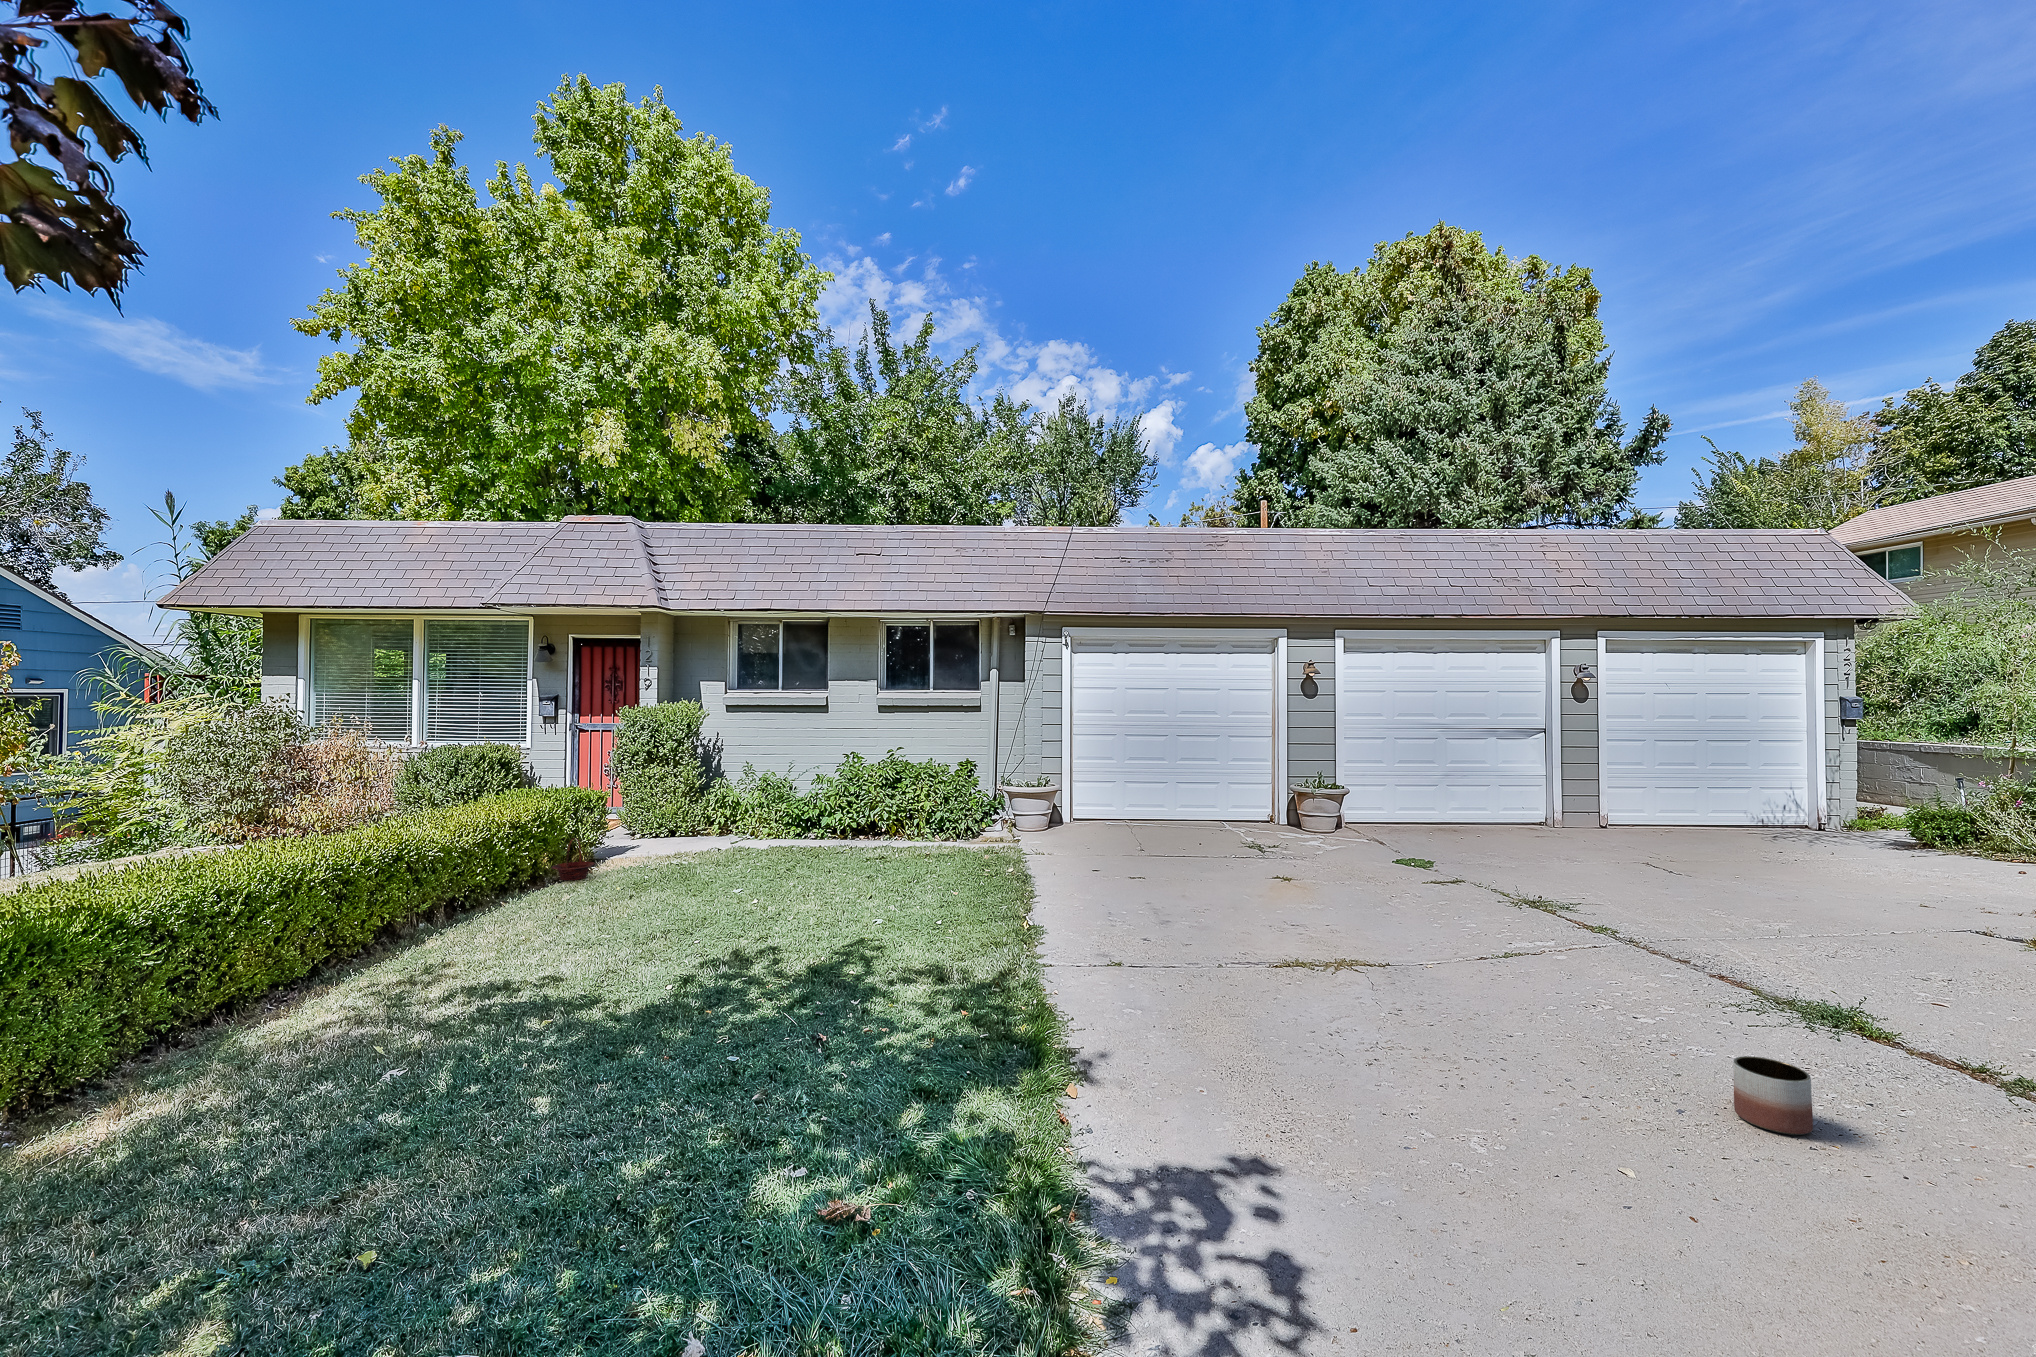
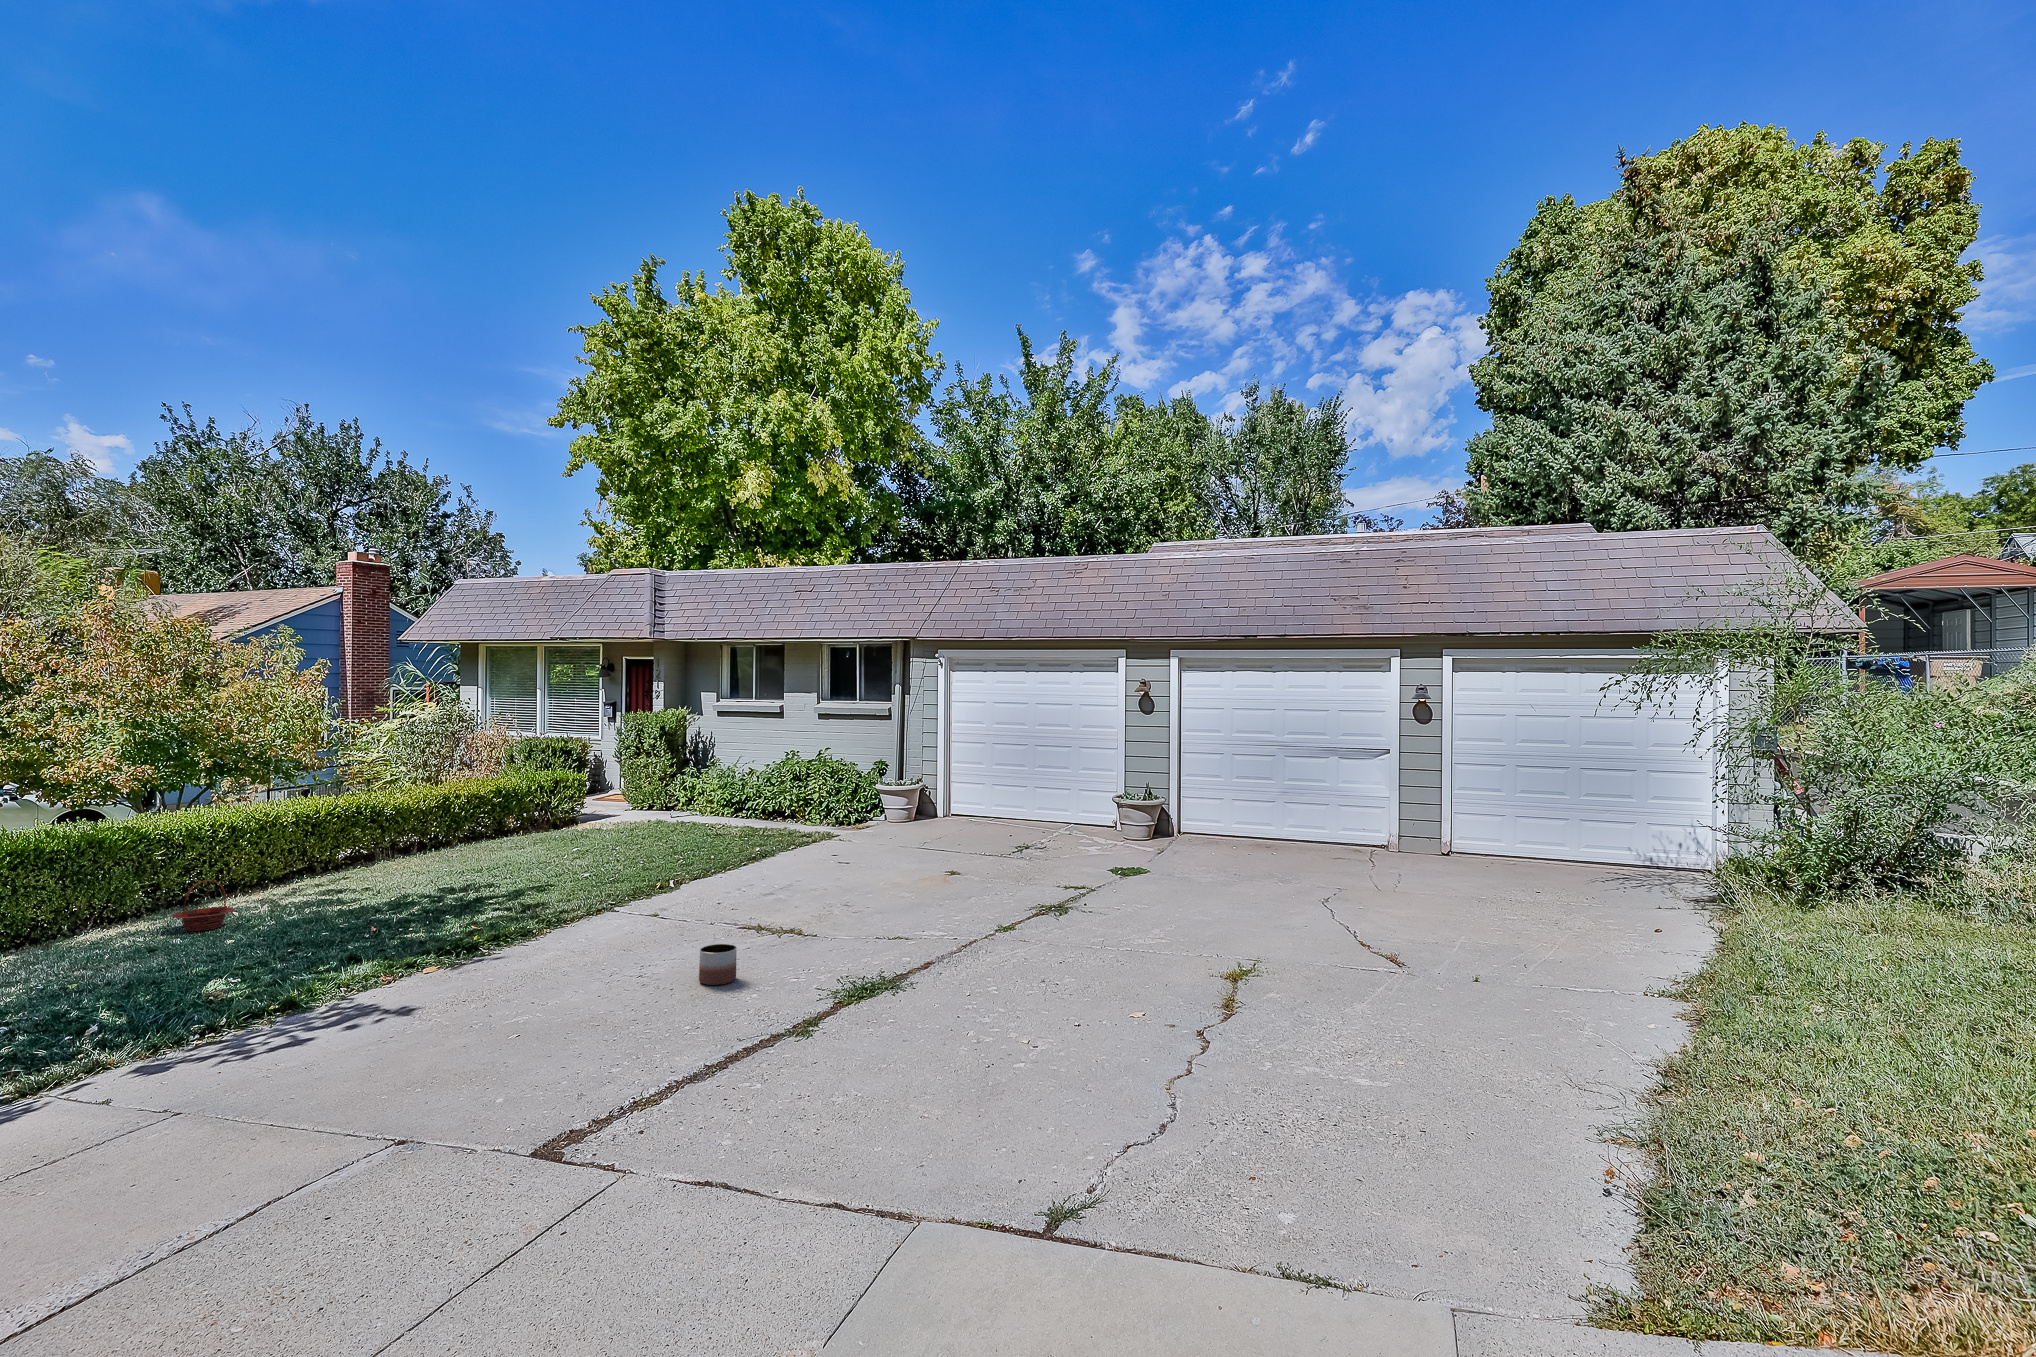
basket: present [551,838,596,881] -> present [172,880,235,931]

